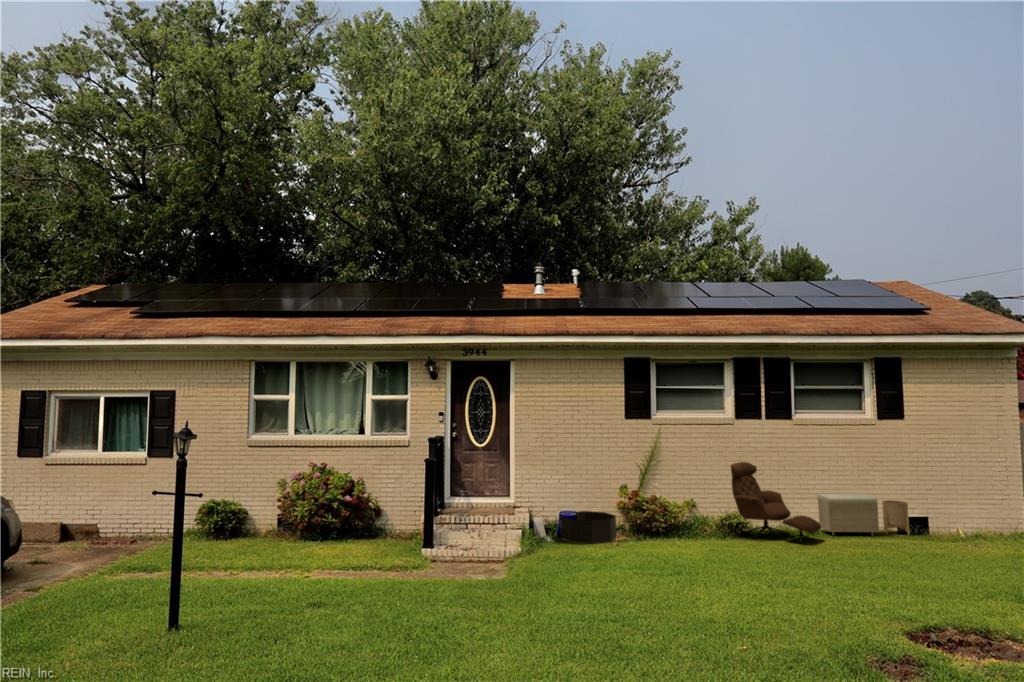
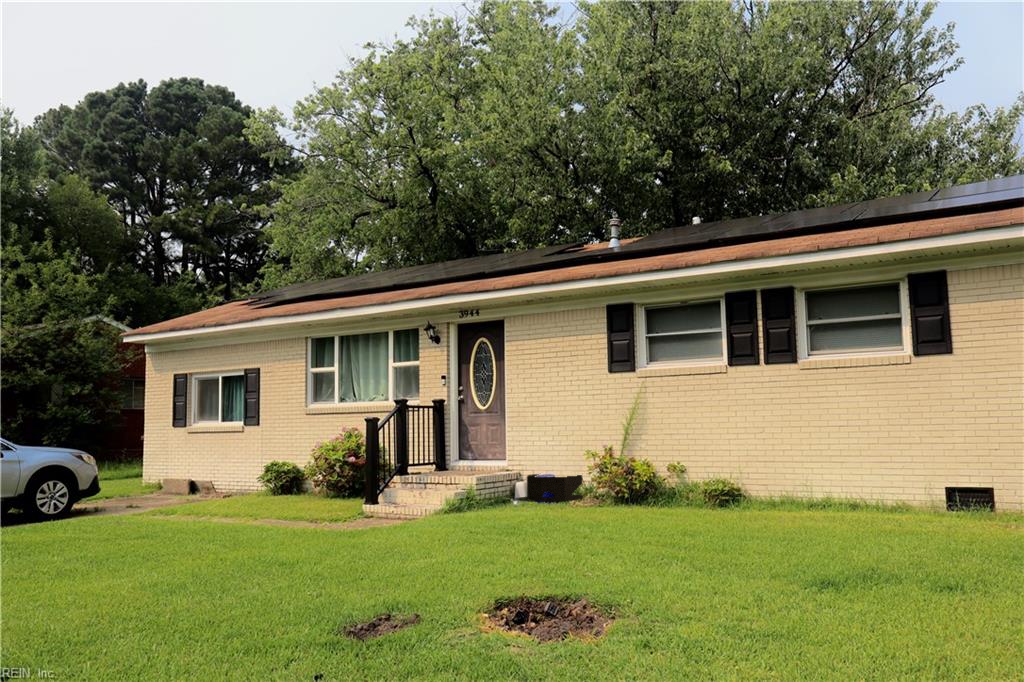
lounge chair: present [731,462,821,544] -> none [708,417,796,508]
storage bench: present [817,494,879,535] -> none [821,454,895,505]
planter: present [882,500,910,535] -> none [907,463,949,506]

